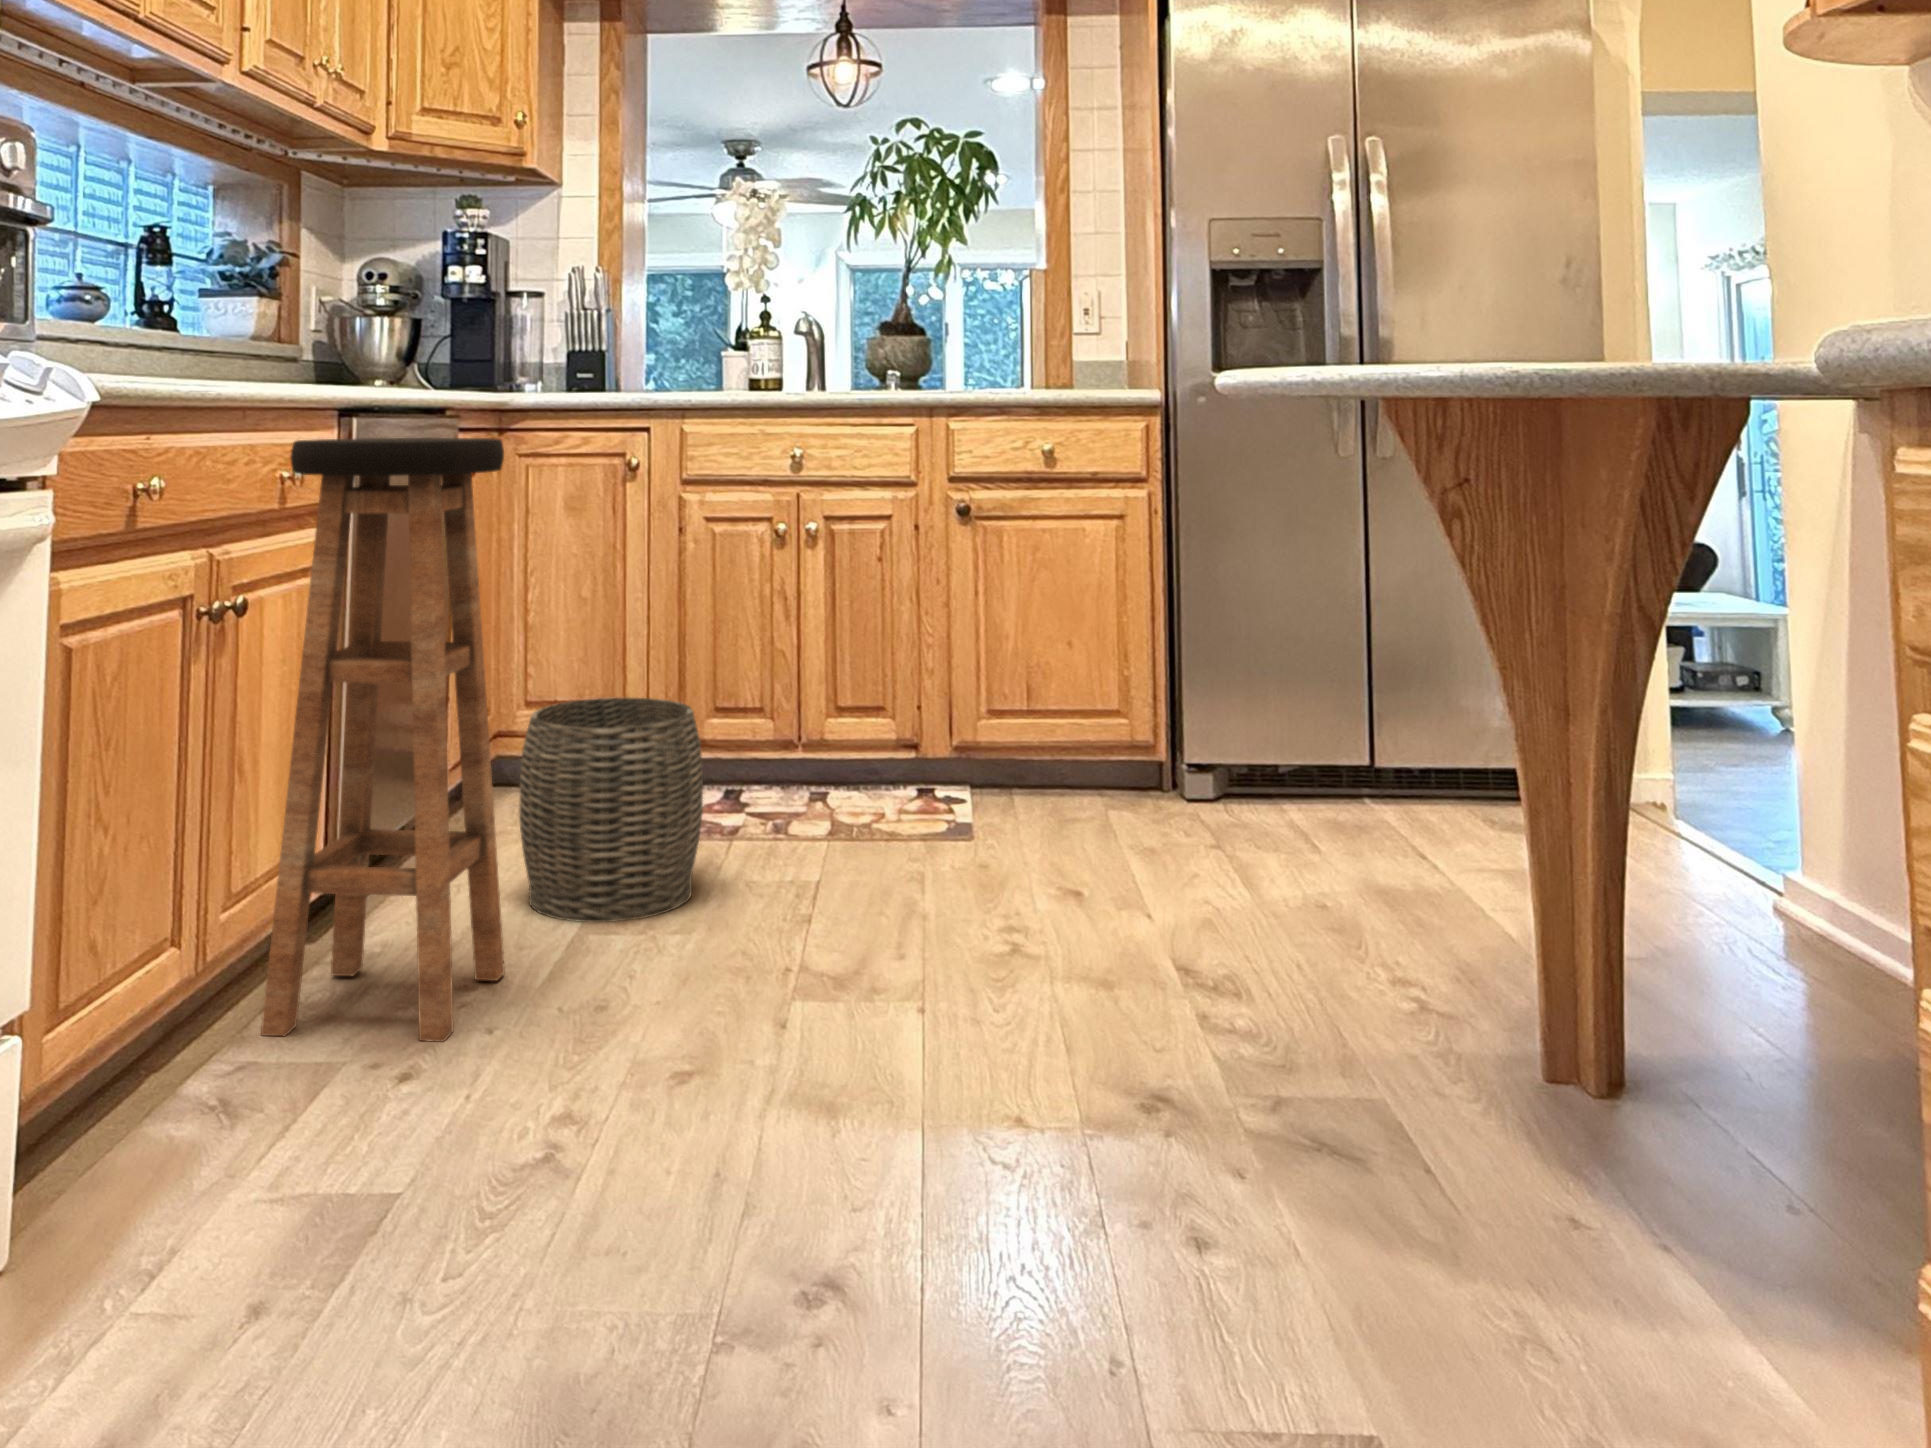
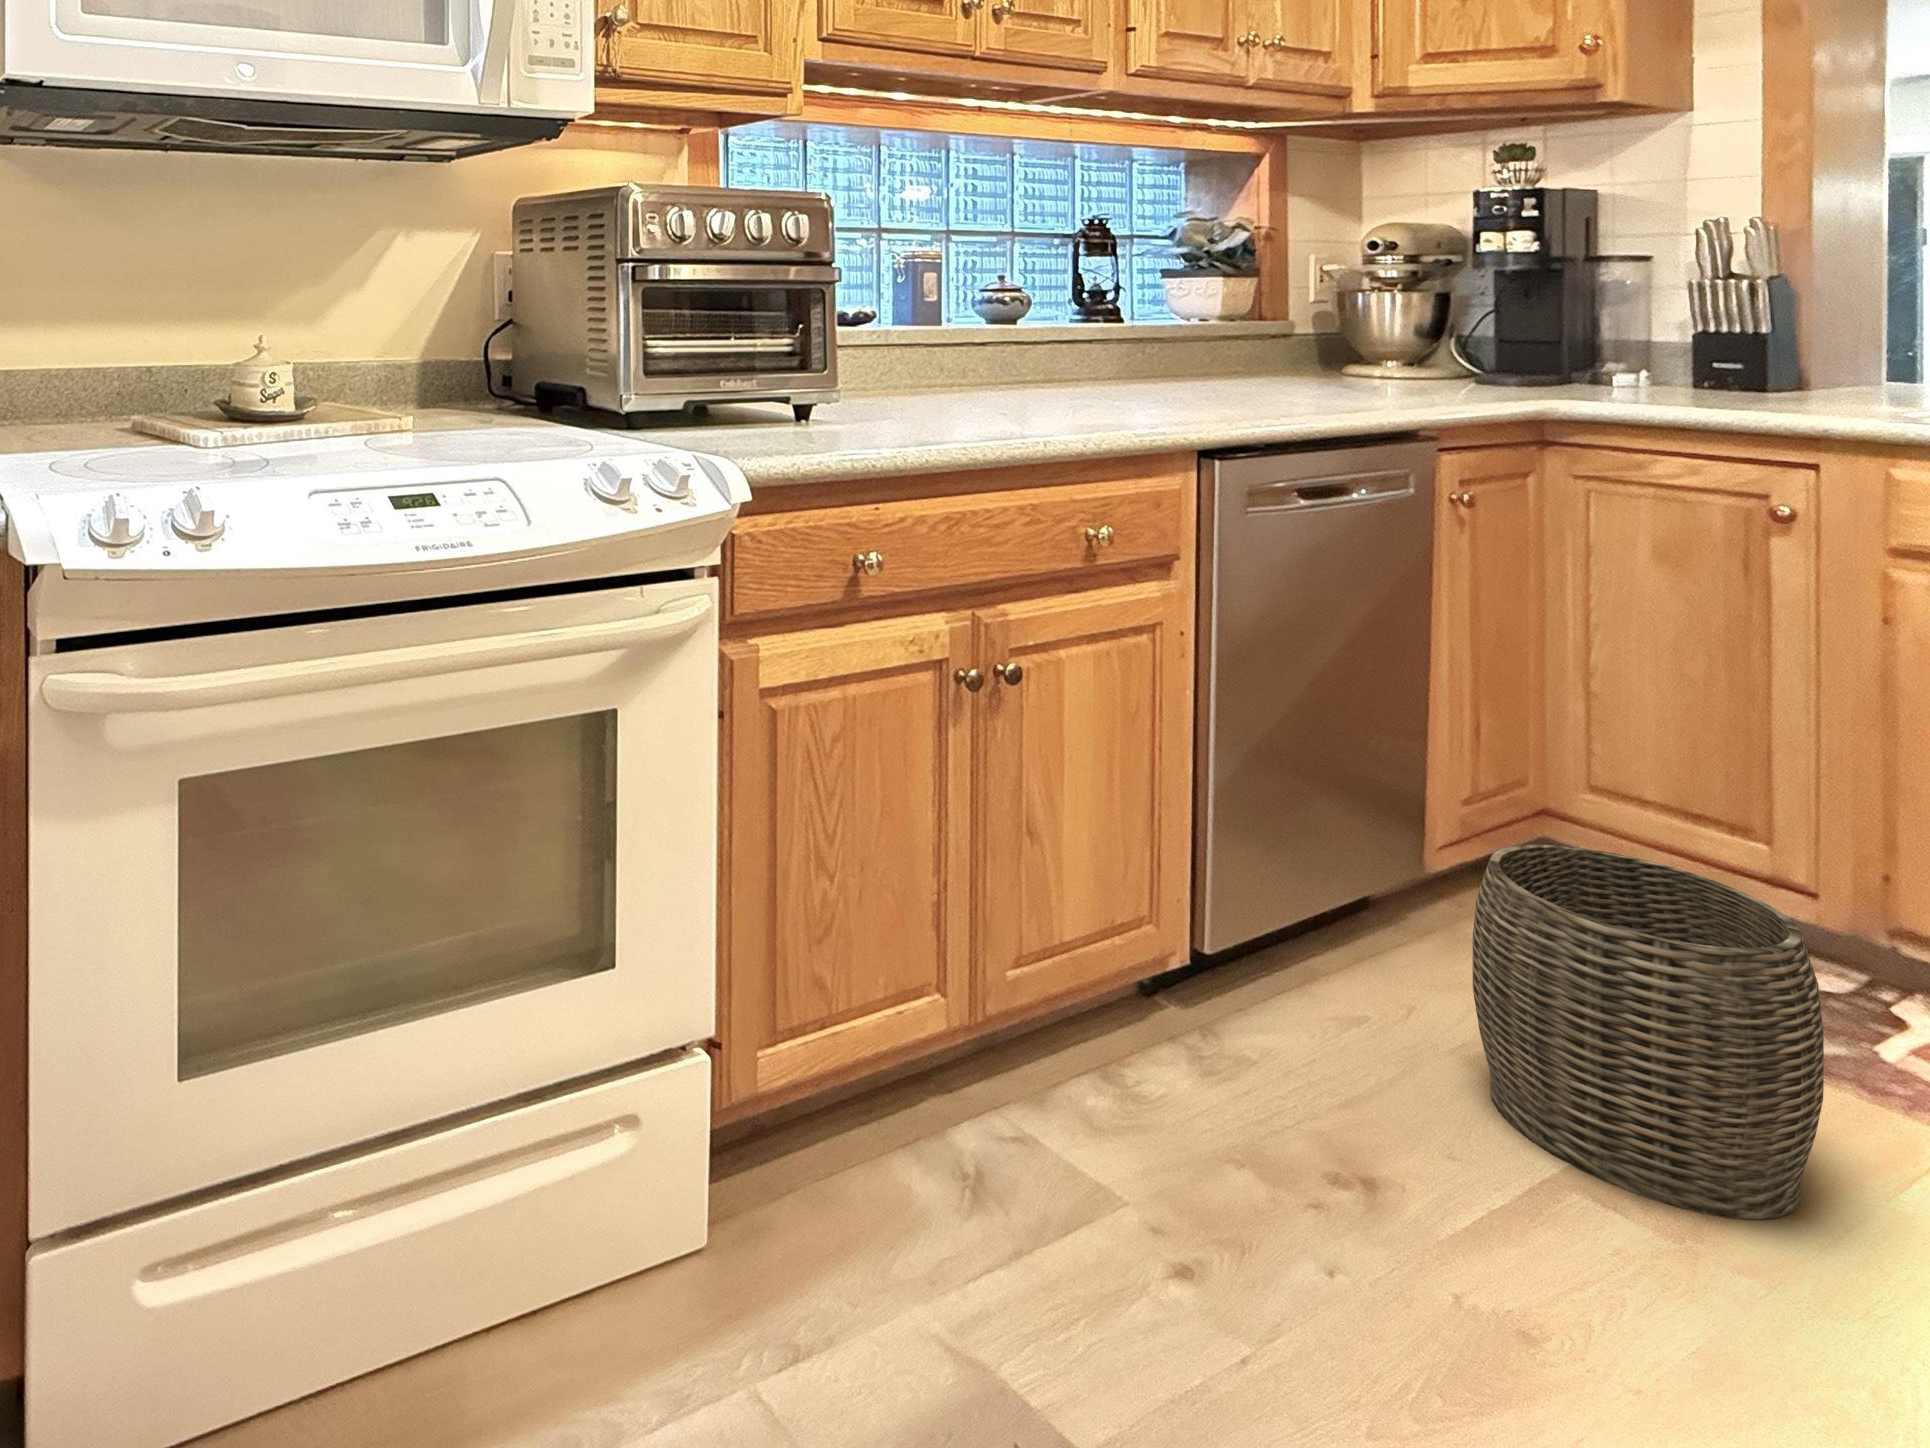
bar stool: present [261,438,505,1042] -> none [1053,501,1386,1243]

